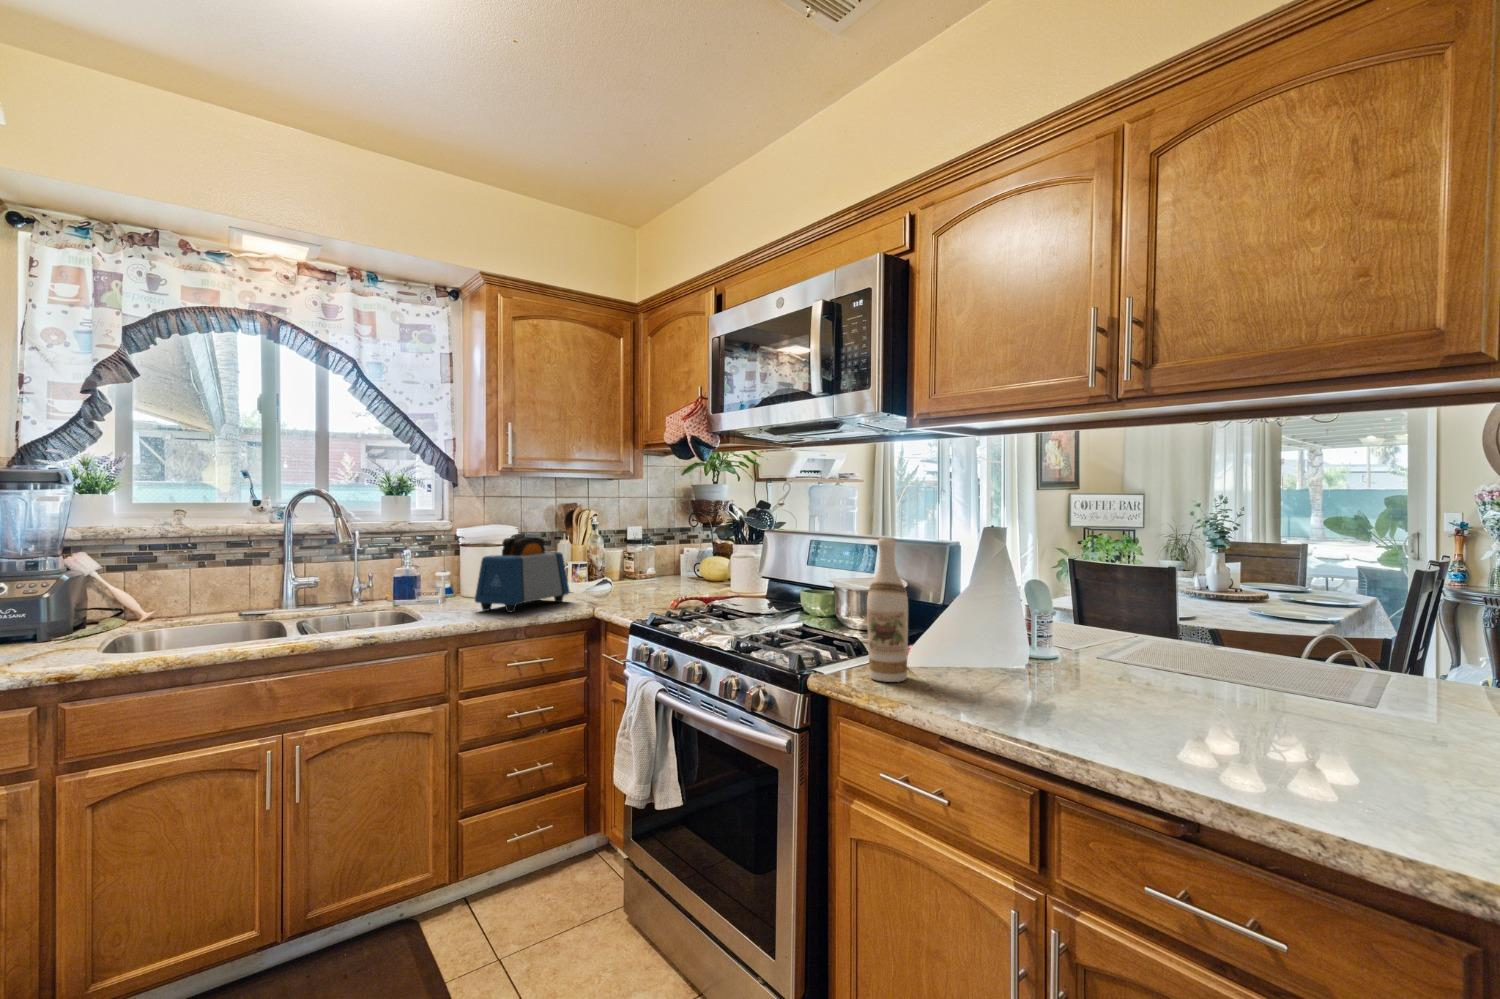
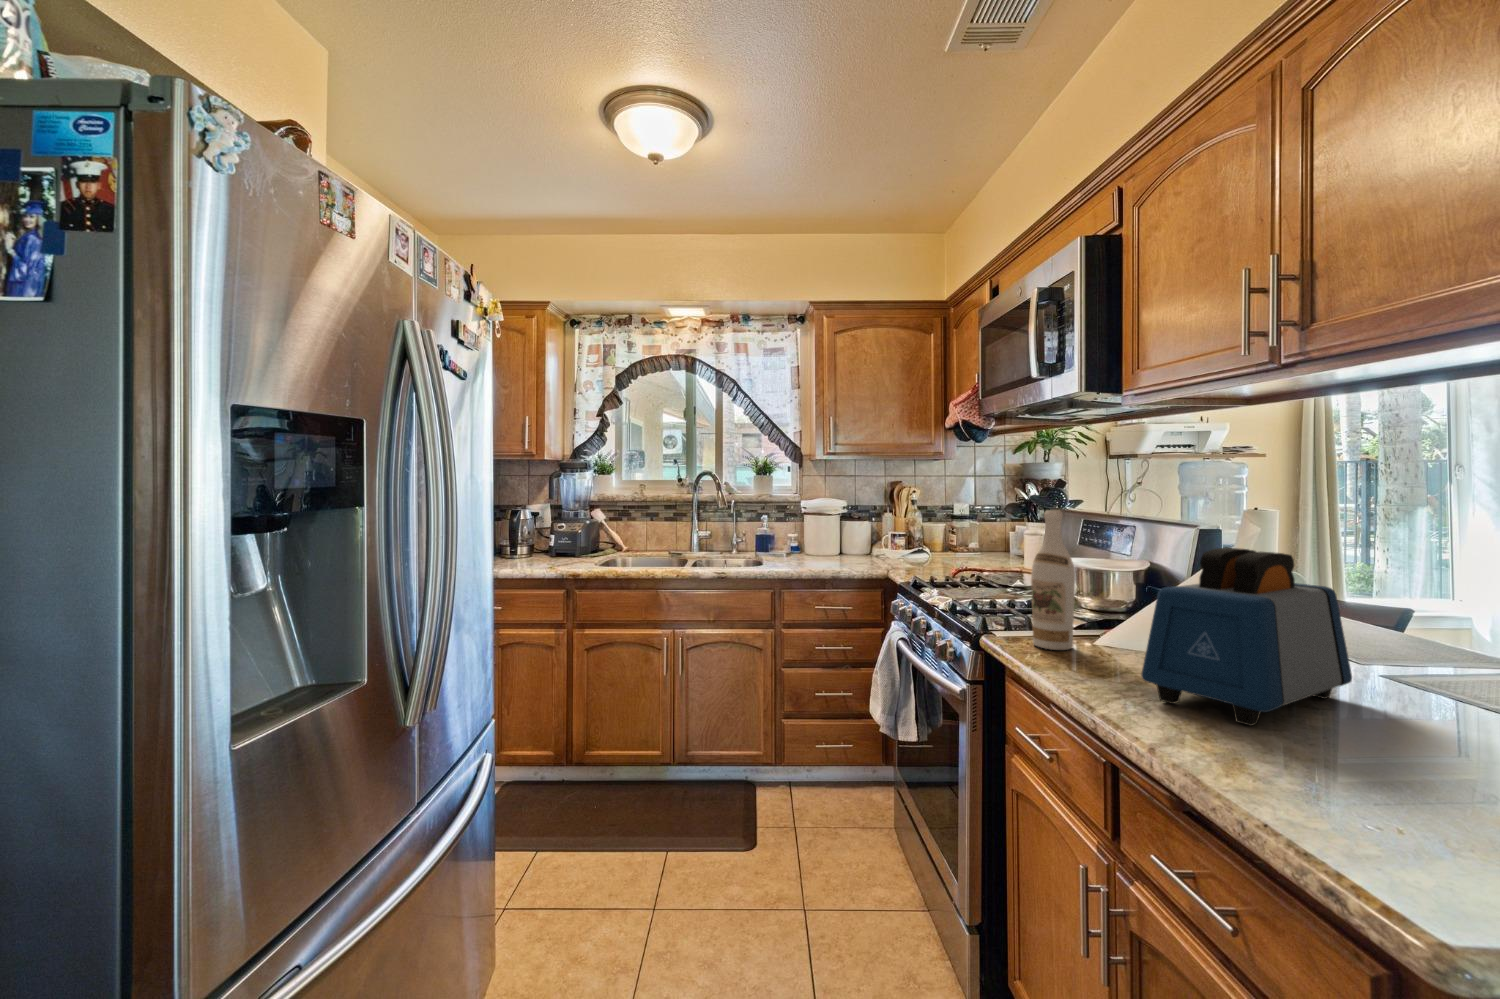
toaster: present [475,537,569,613] -> present [1141,548,1352,726]

